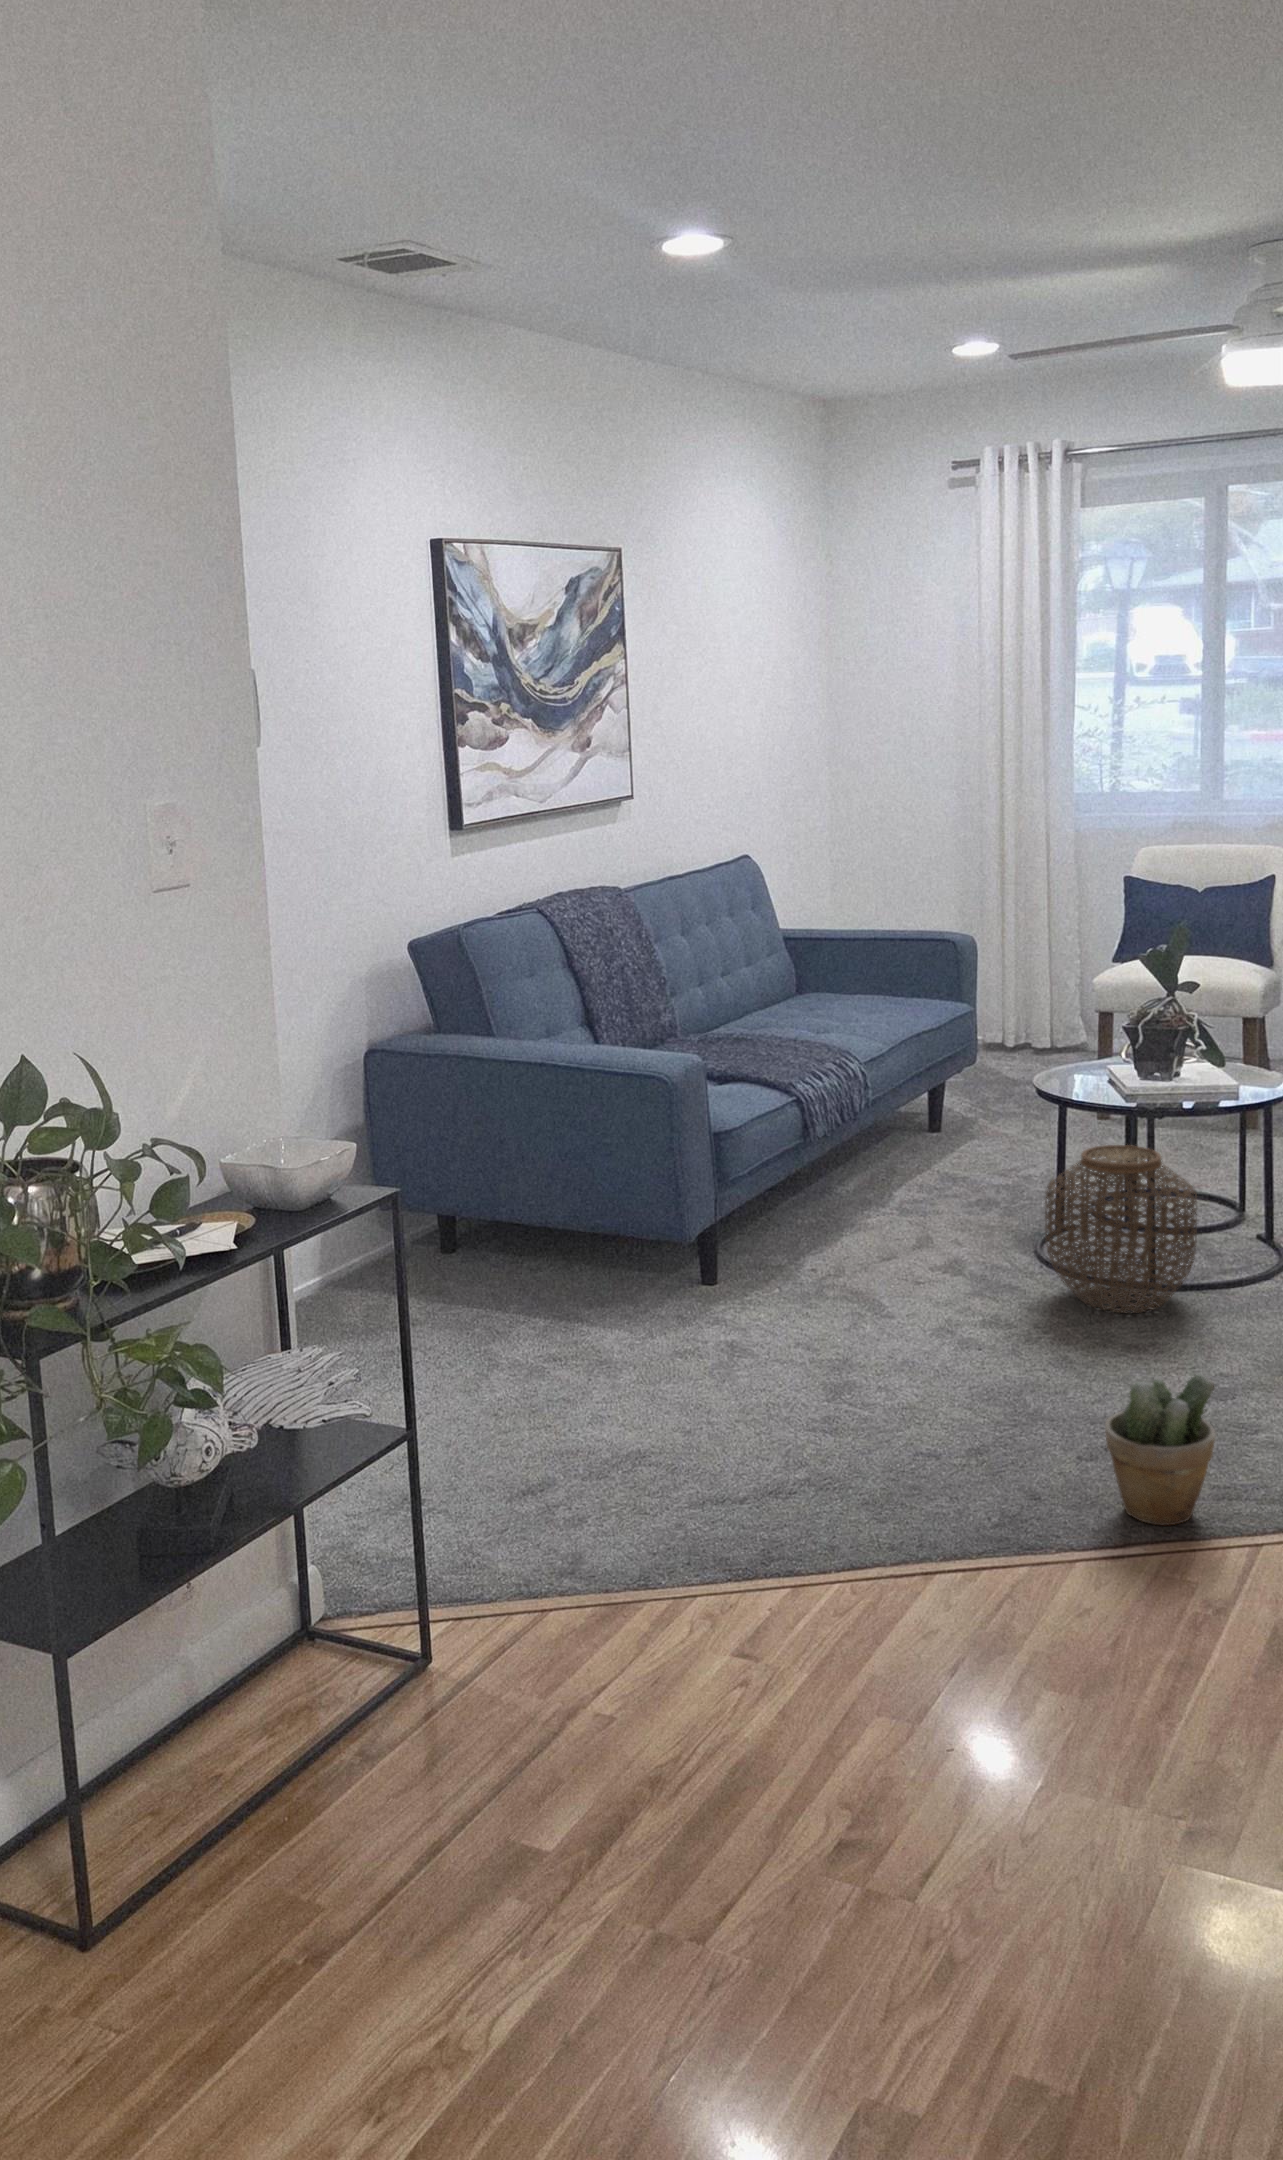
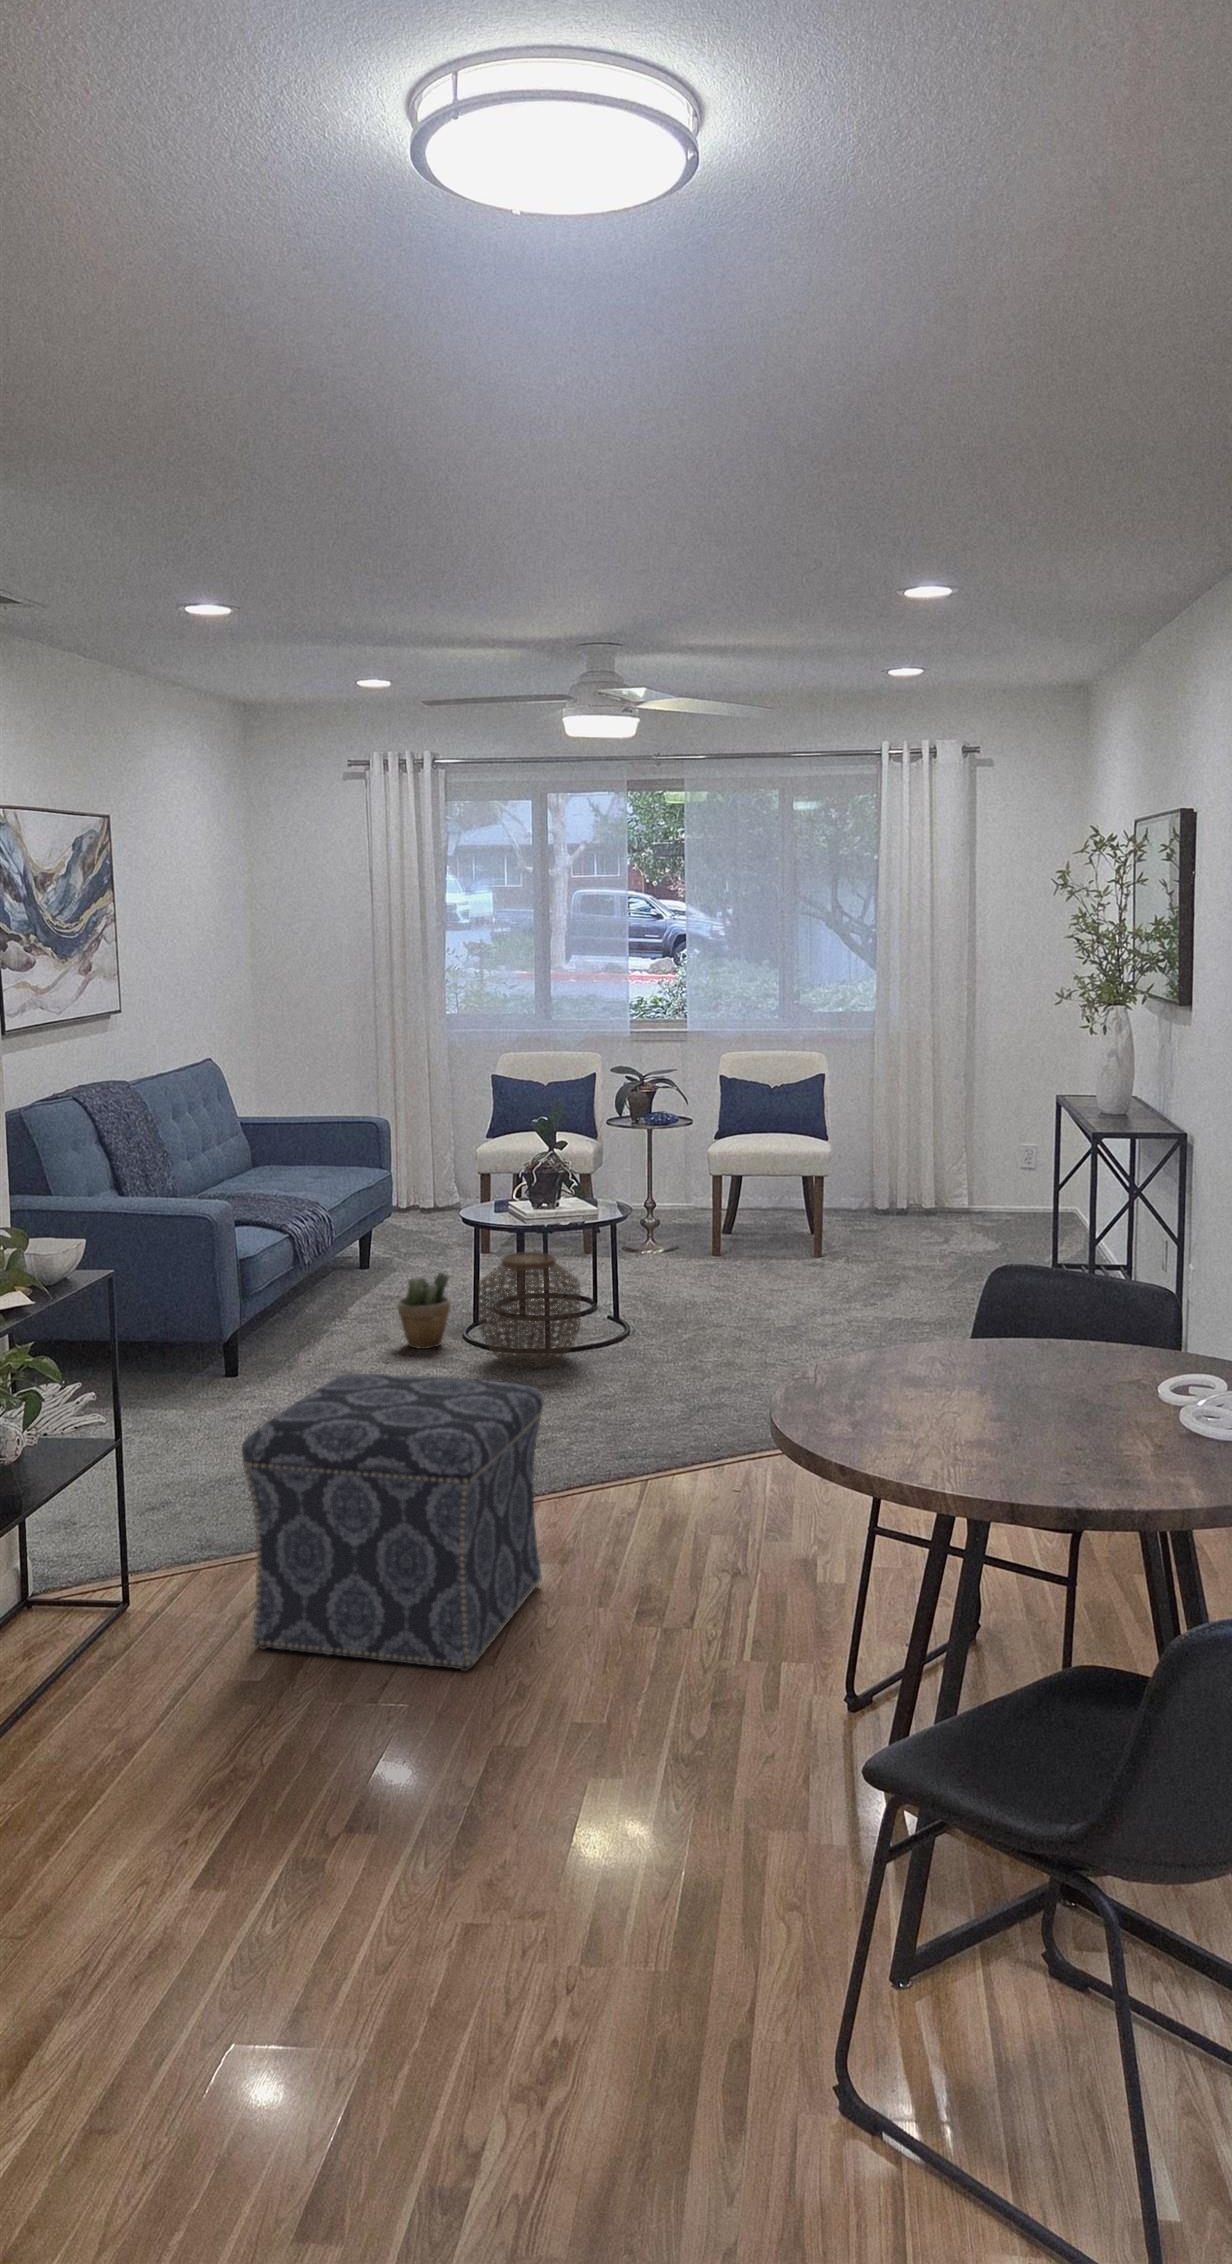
ottoman: none [541,1366,1040,1903] -> present [242,1374,543,1671]
potted plant: present [1105,1374,1216,1525] -> present [397,1272,450,1349]

